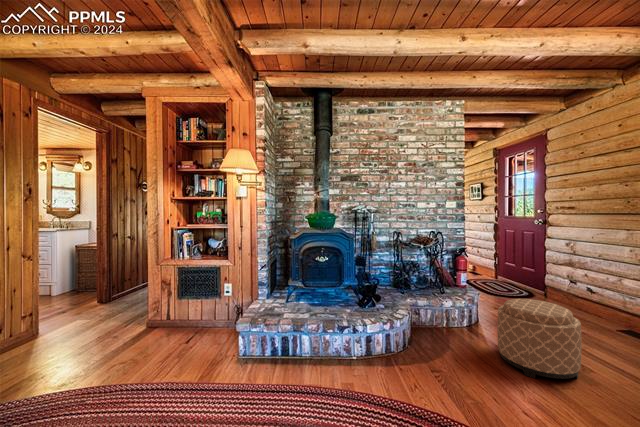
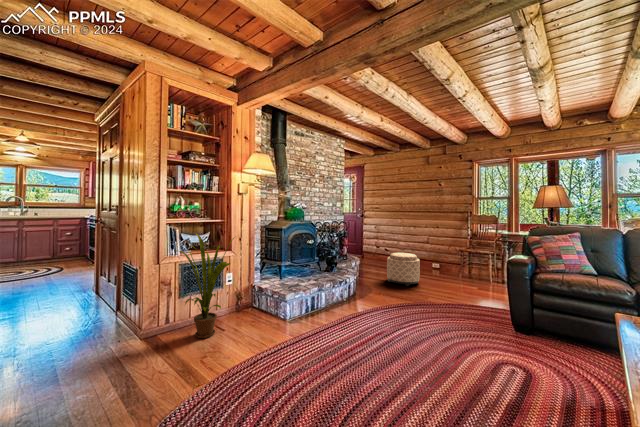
house plant: none [141,238,201,345] -> present [179,233,234,338]

